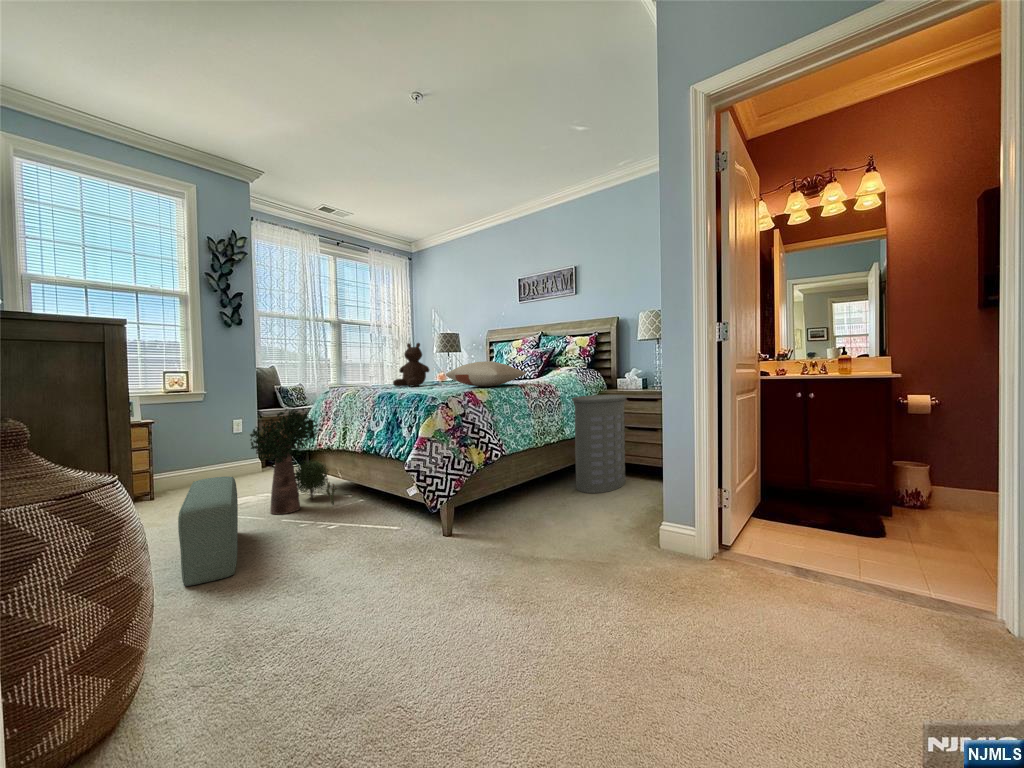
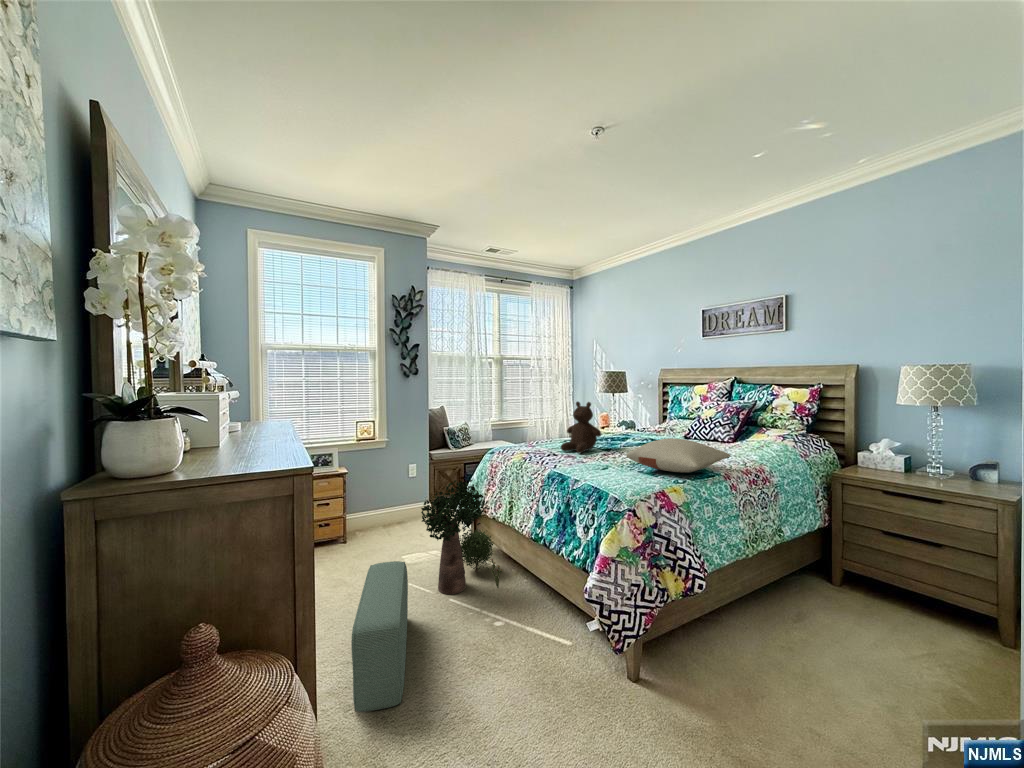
laundry hamper: present [572,395,627,493] -> none [797,481,887,633]

